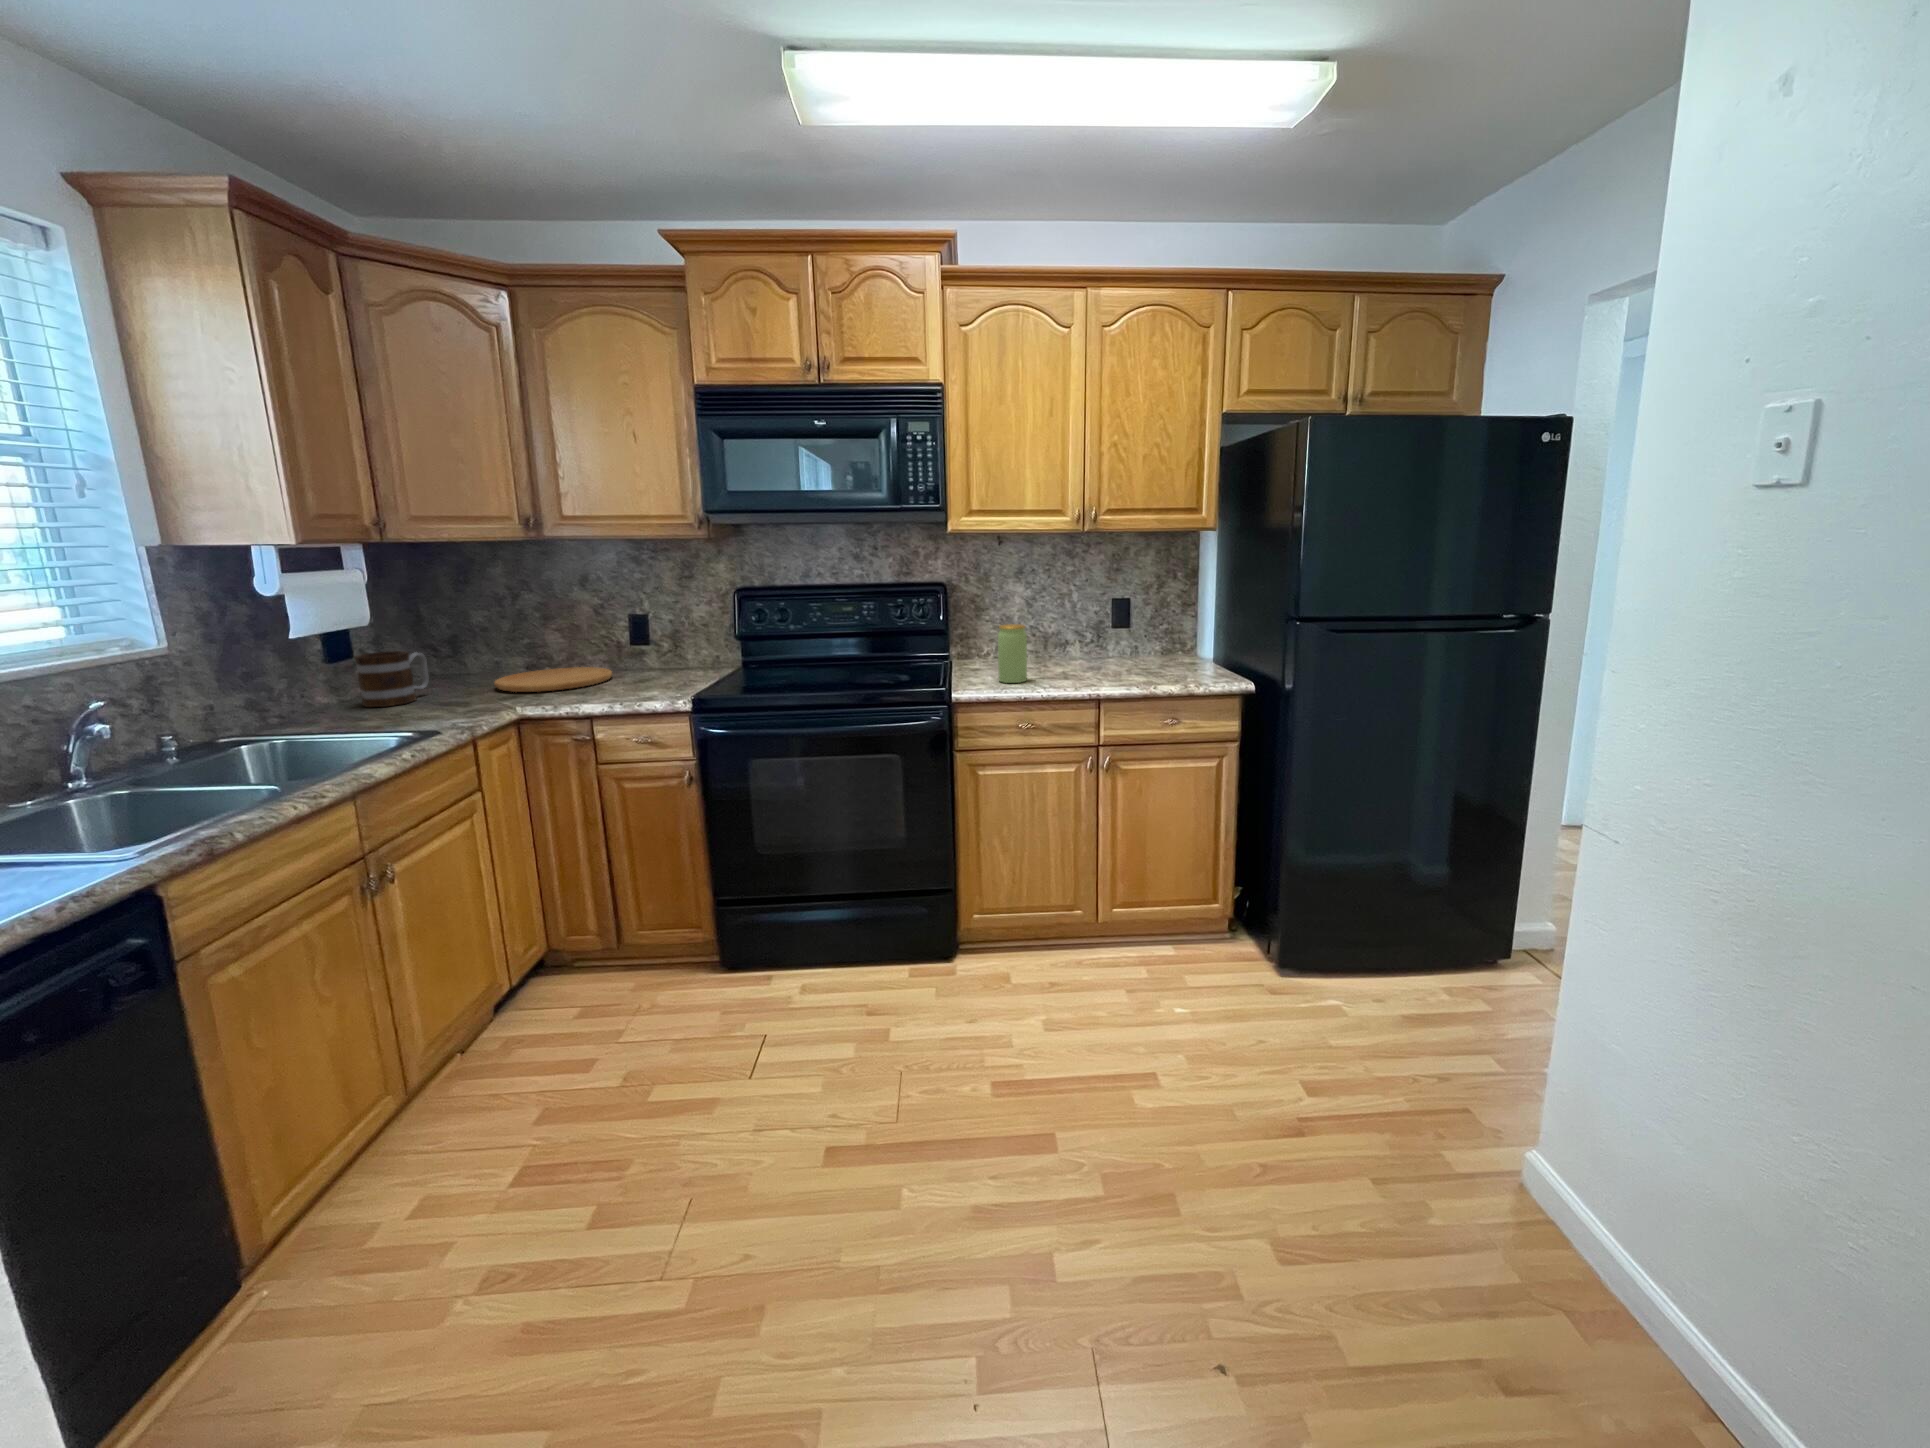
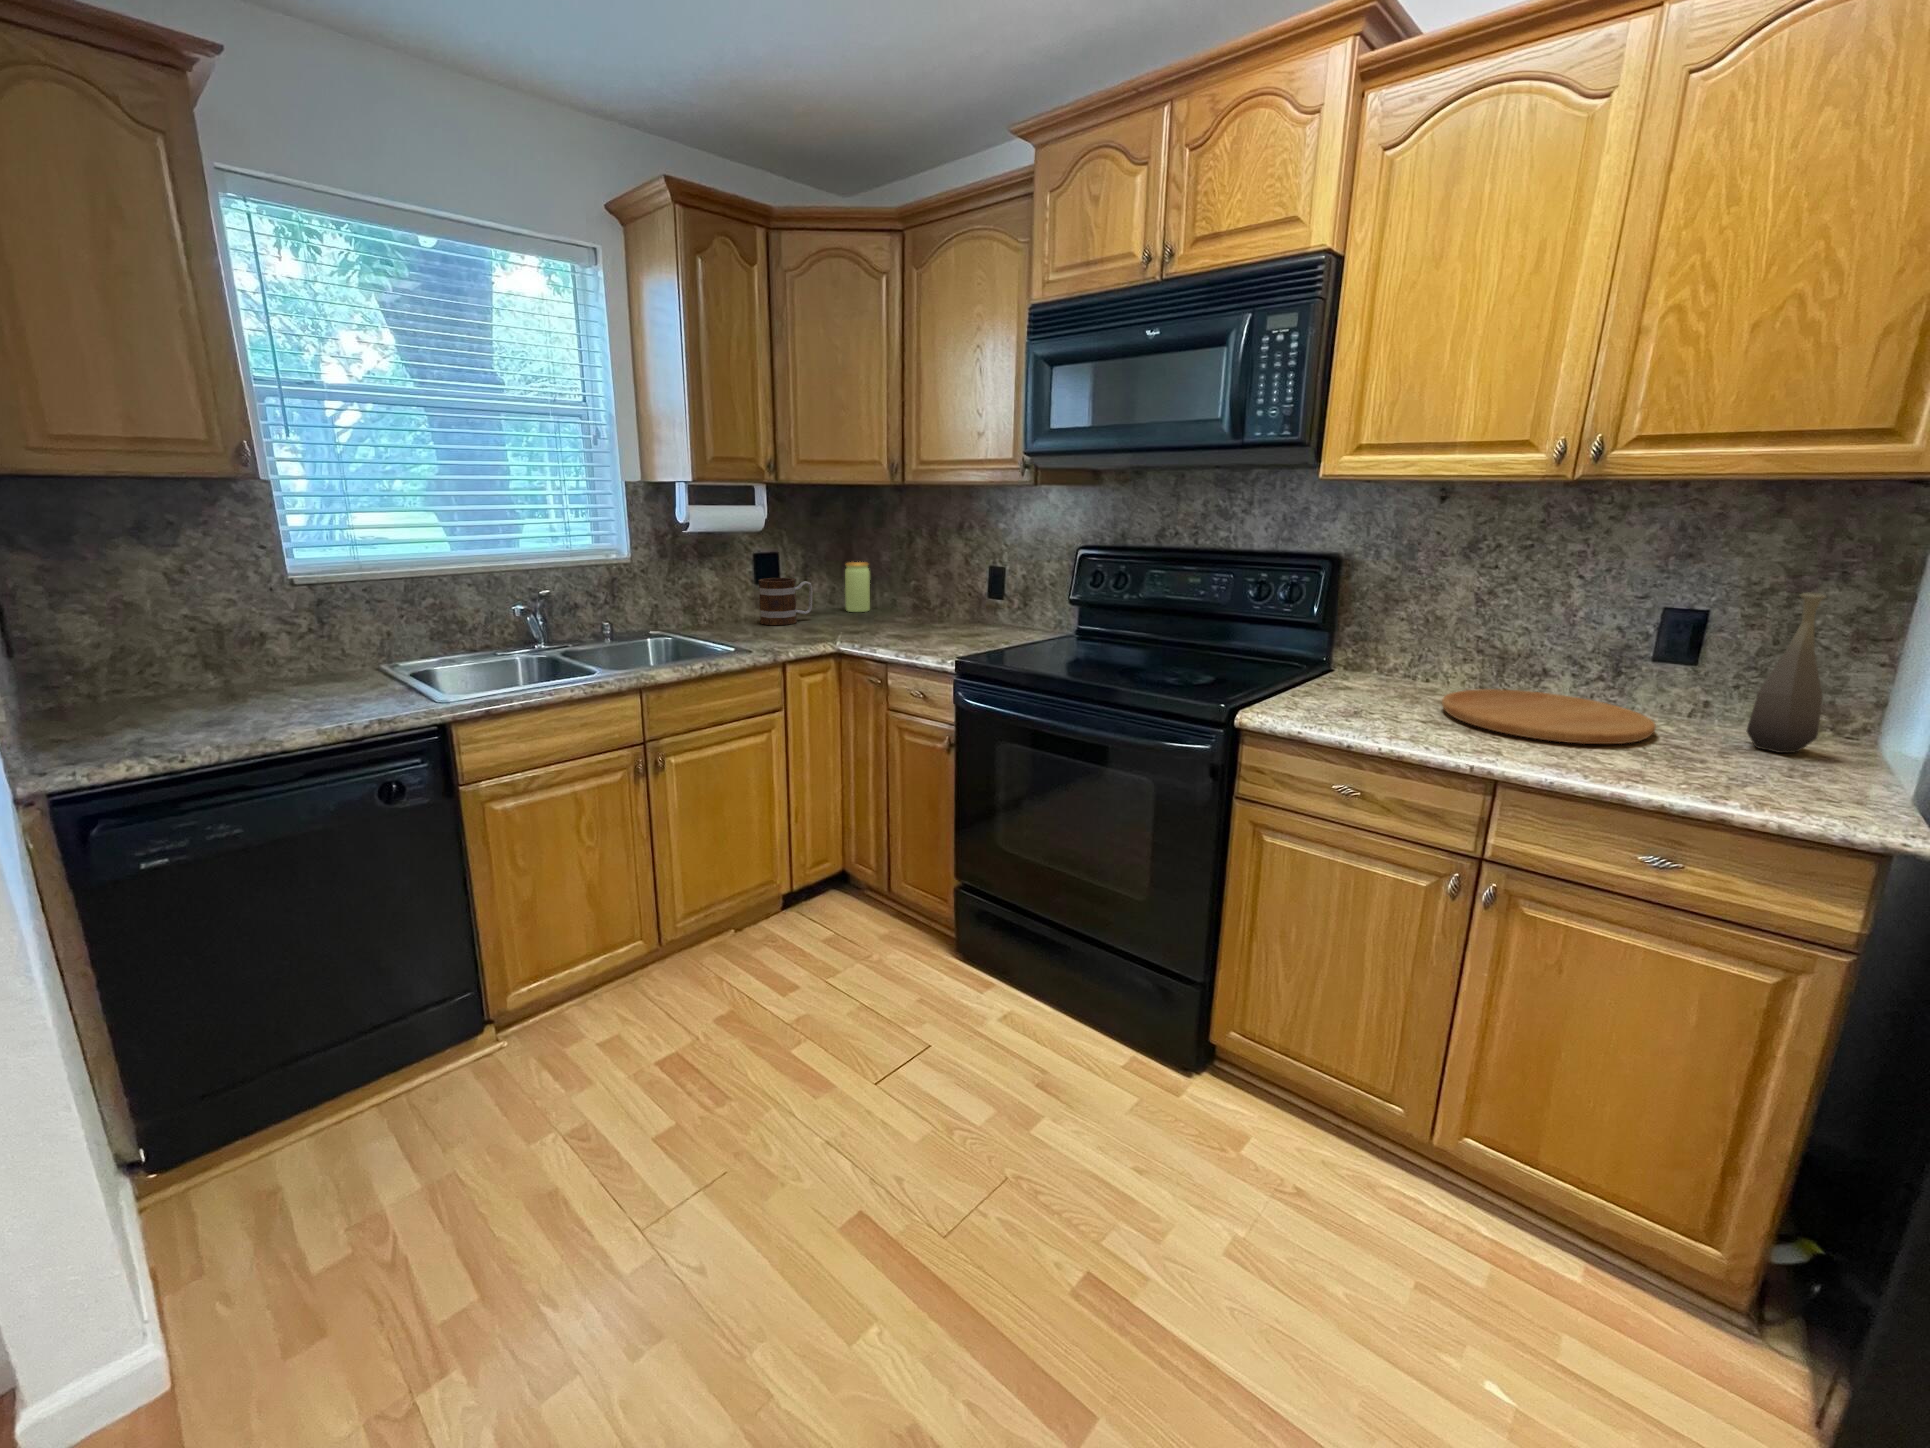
bottle: none [1165,584,1191,663] -> present [1747,592,1826,753]
jar: present [998,624,1027,683] -> present [845,562,870,612]
cutting board: present [494,667,612,692] -> present [1442,689,1655,744]

